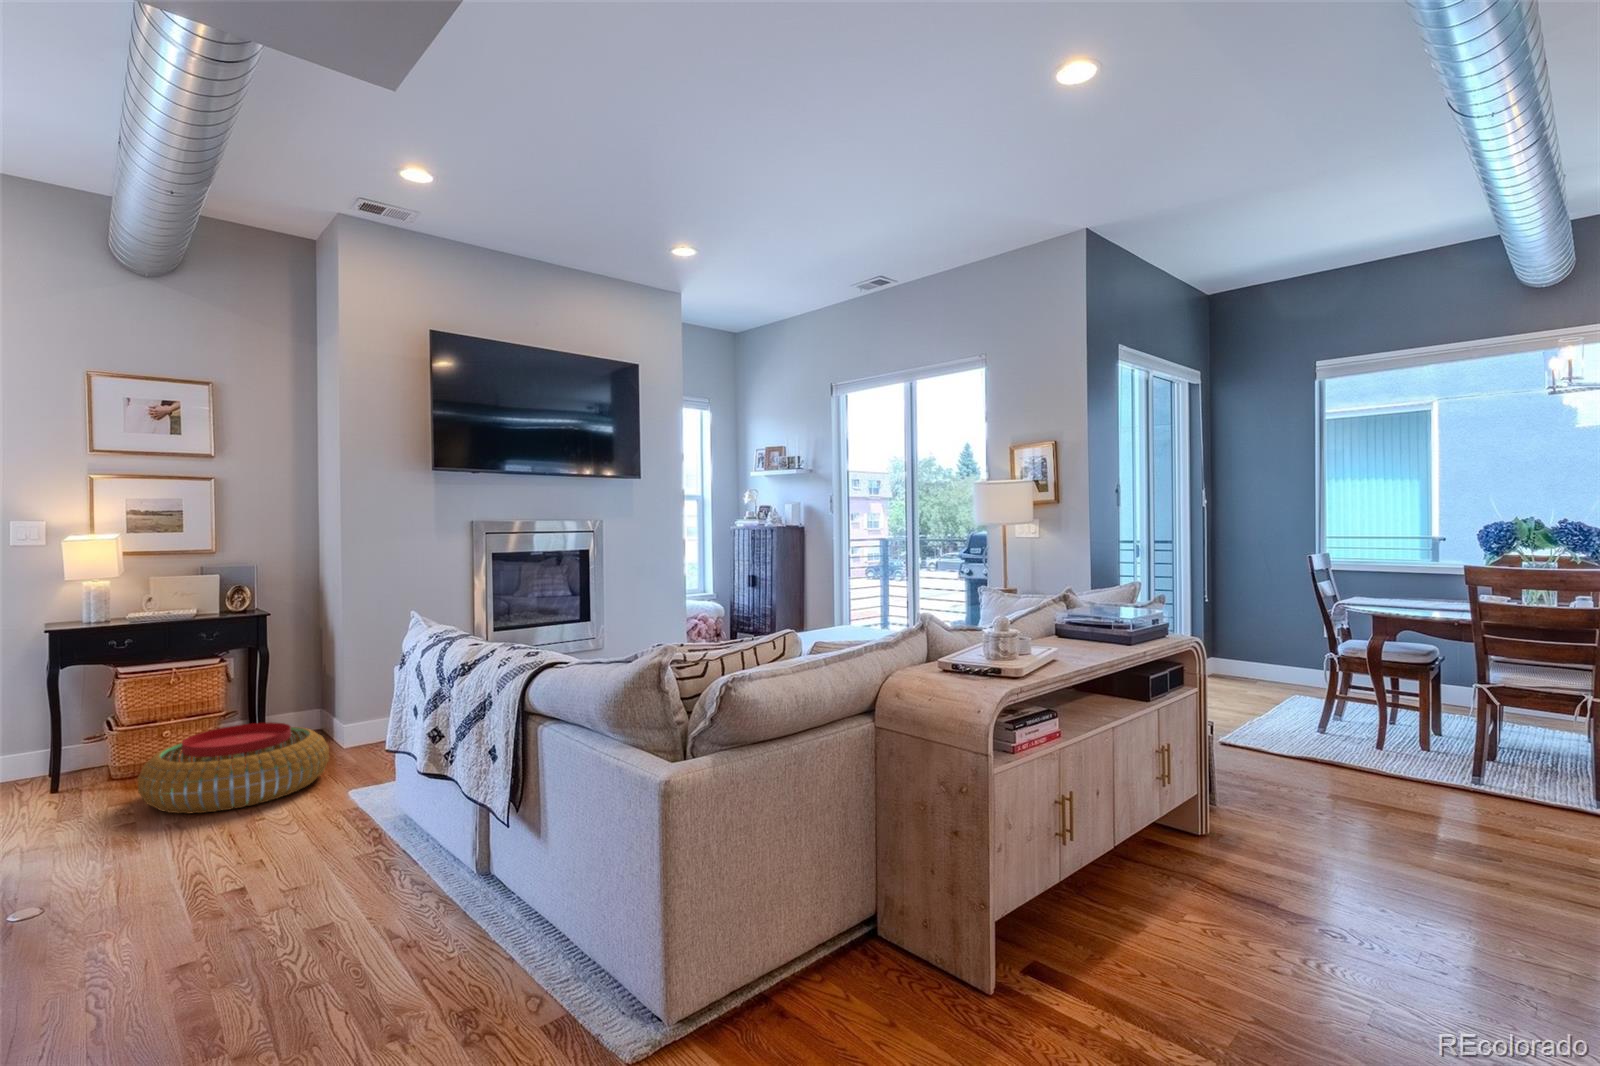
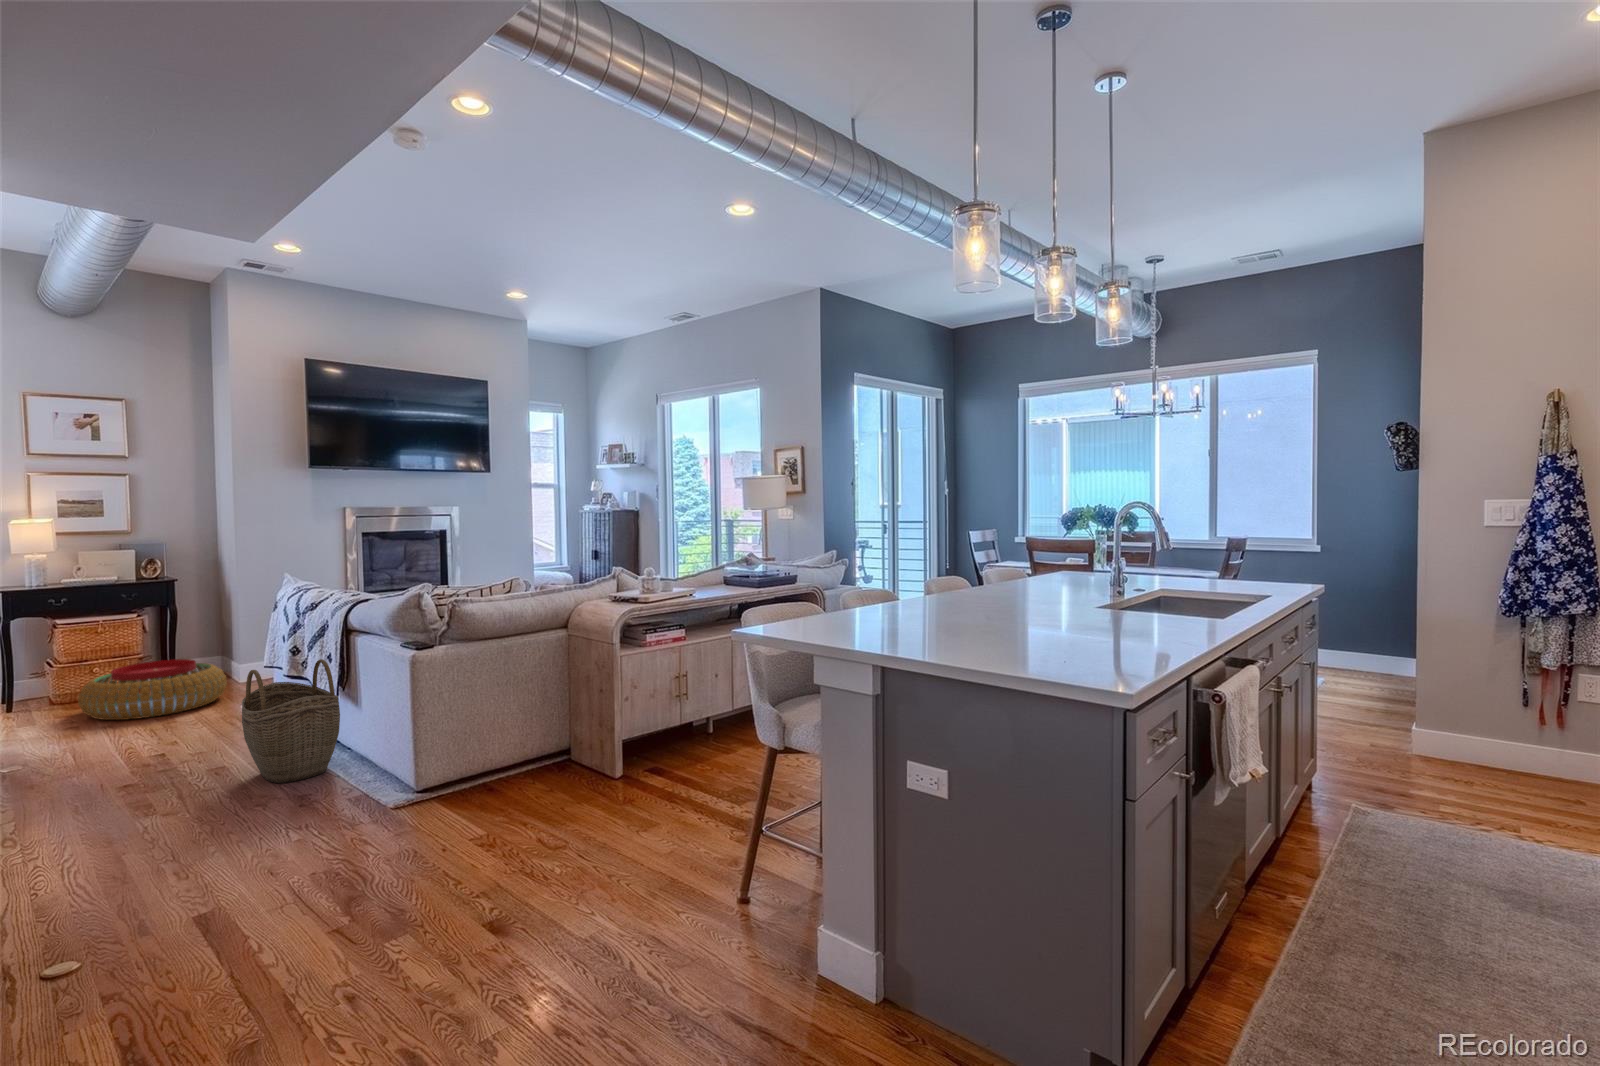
woven basket: none [364,759,514,976] -> present [242,659,340,783]

